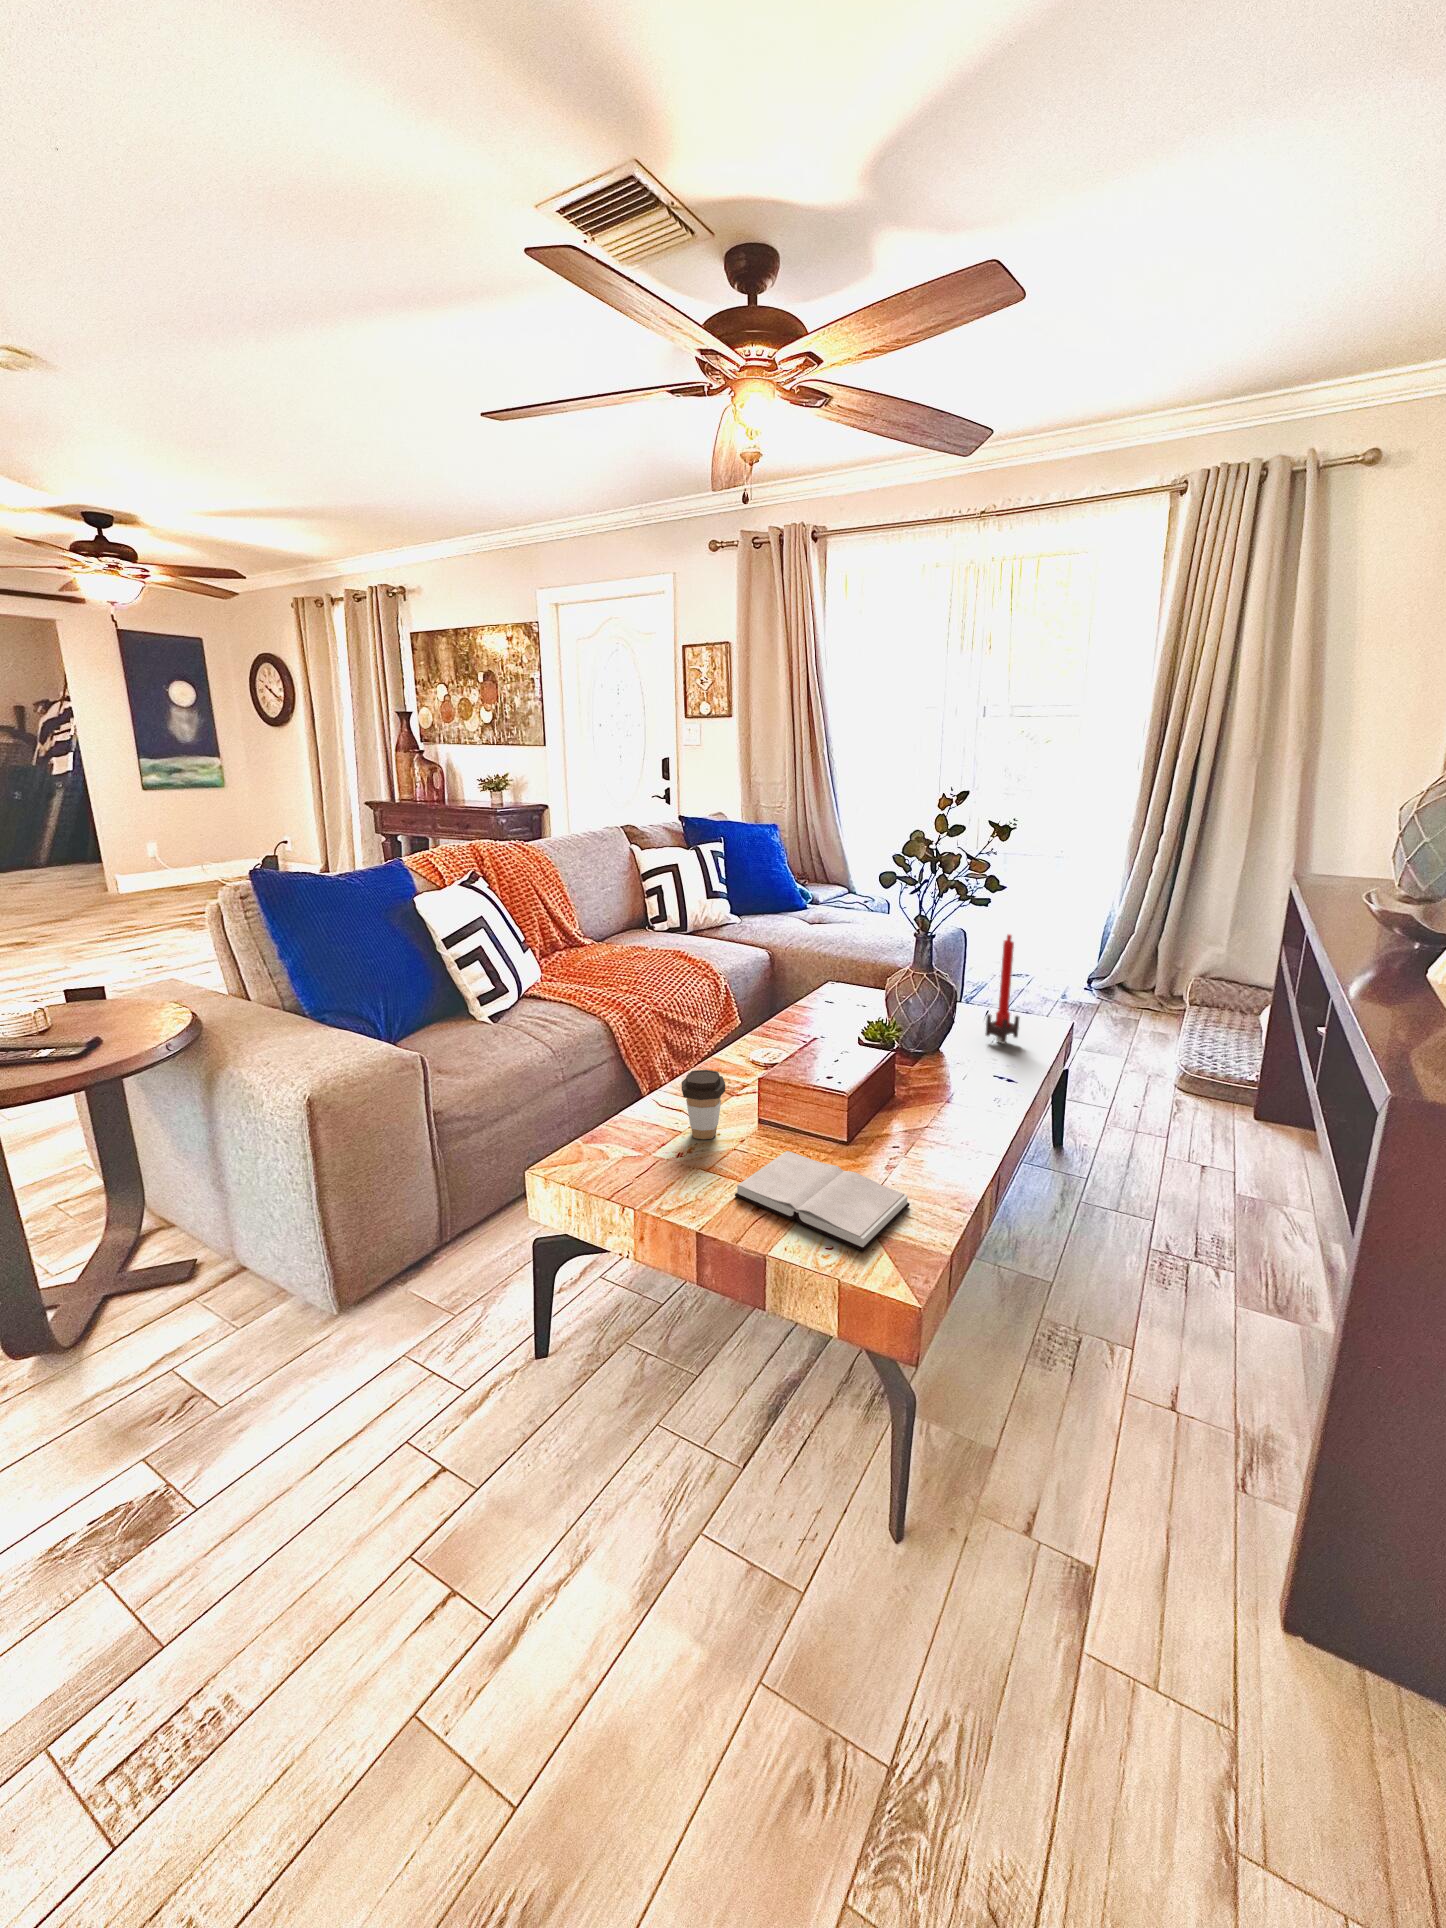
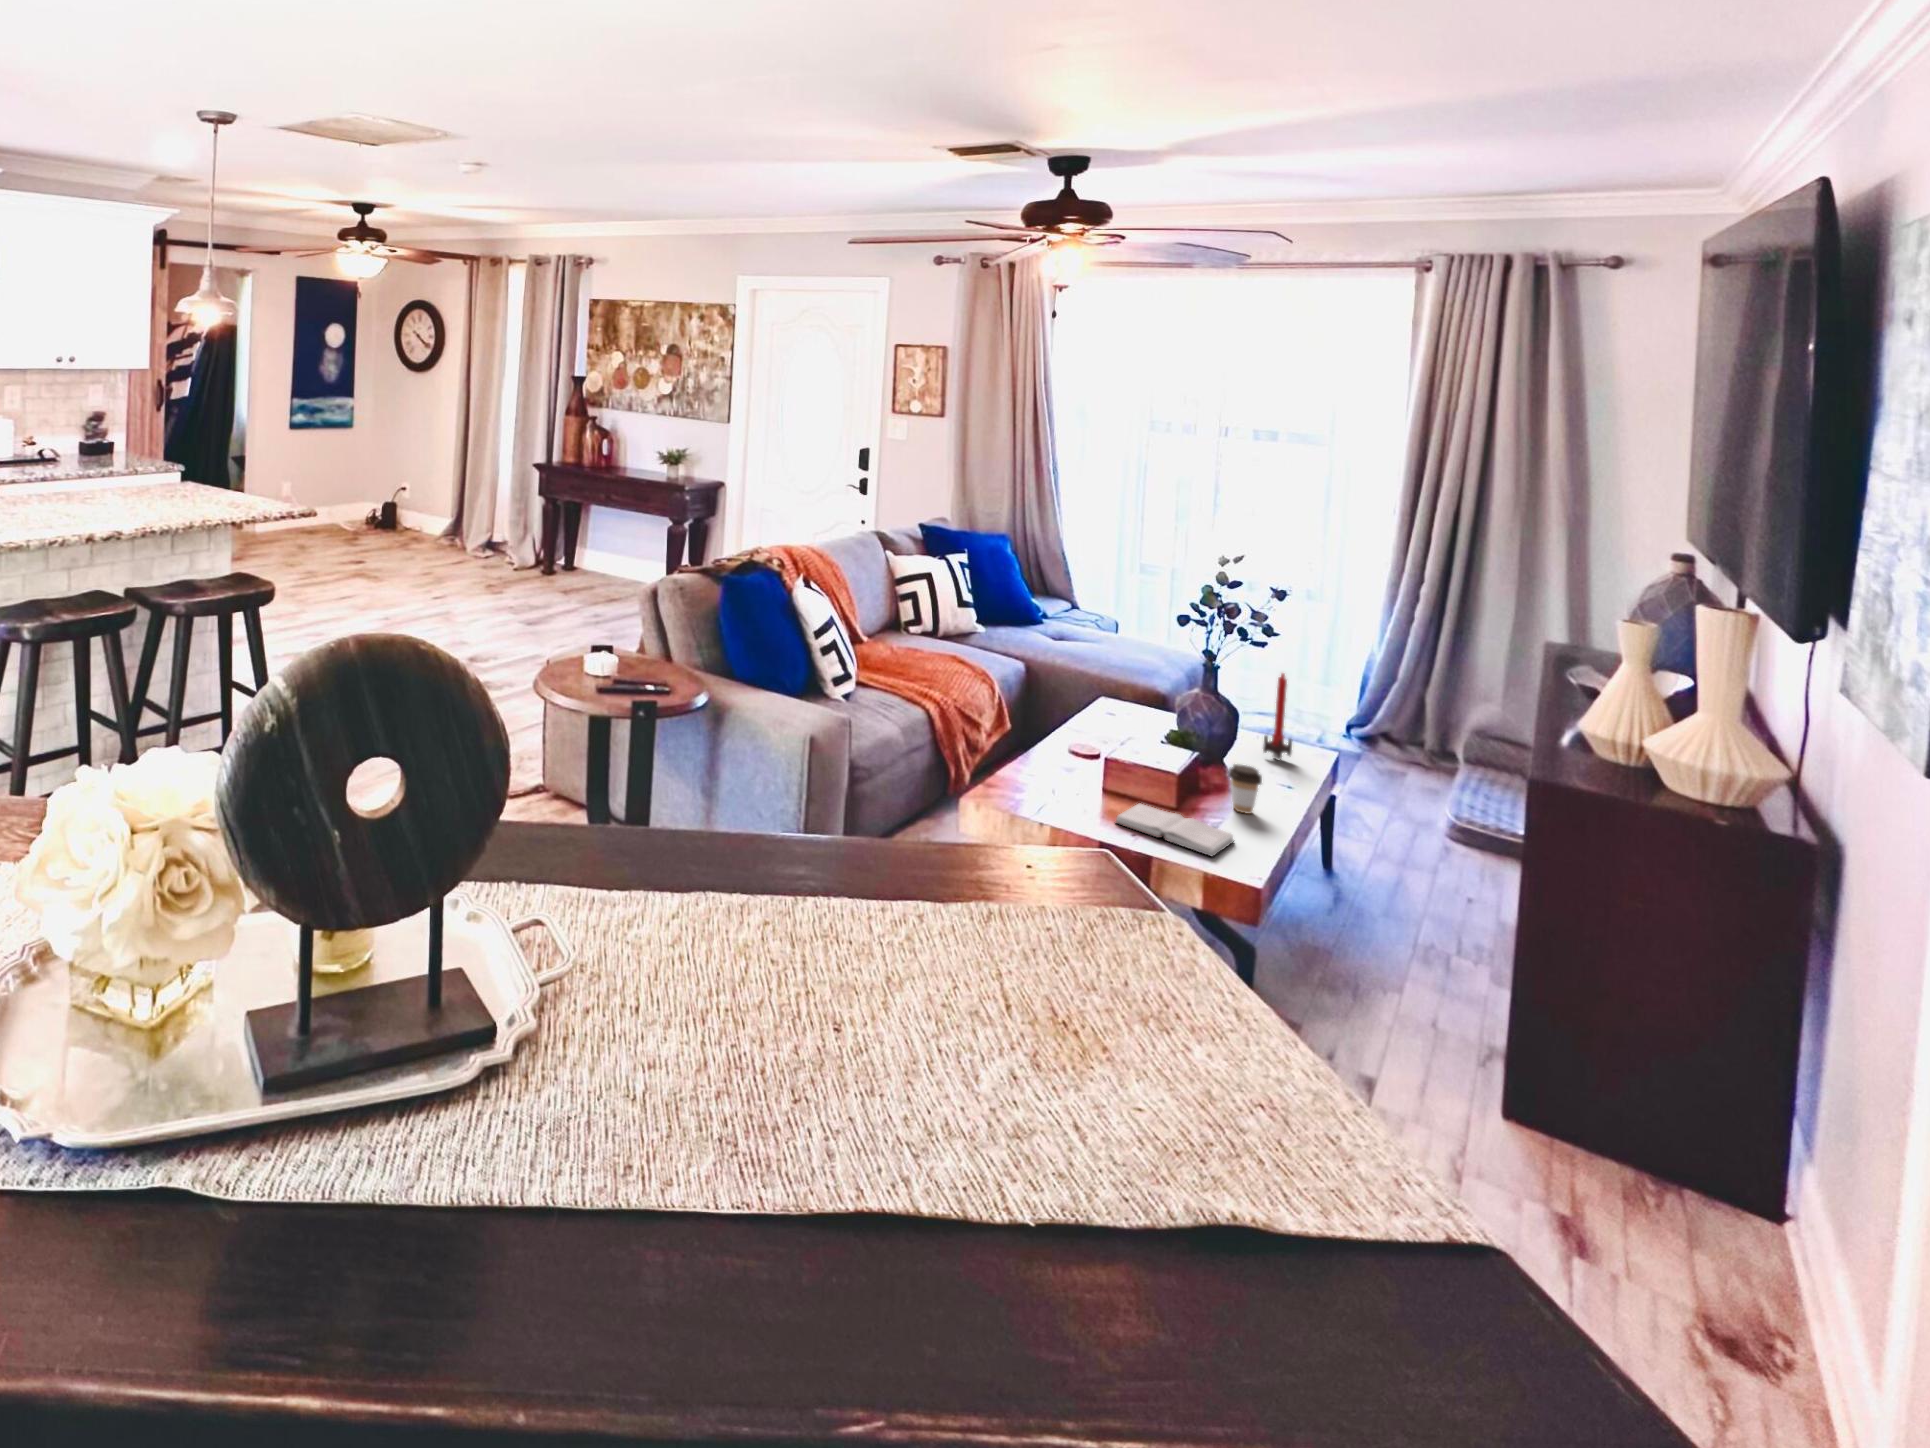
coffee cup: present [682,1070,725,1139] -> present [1228,764,1262,814]

